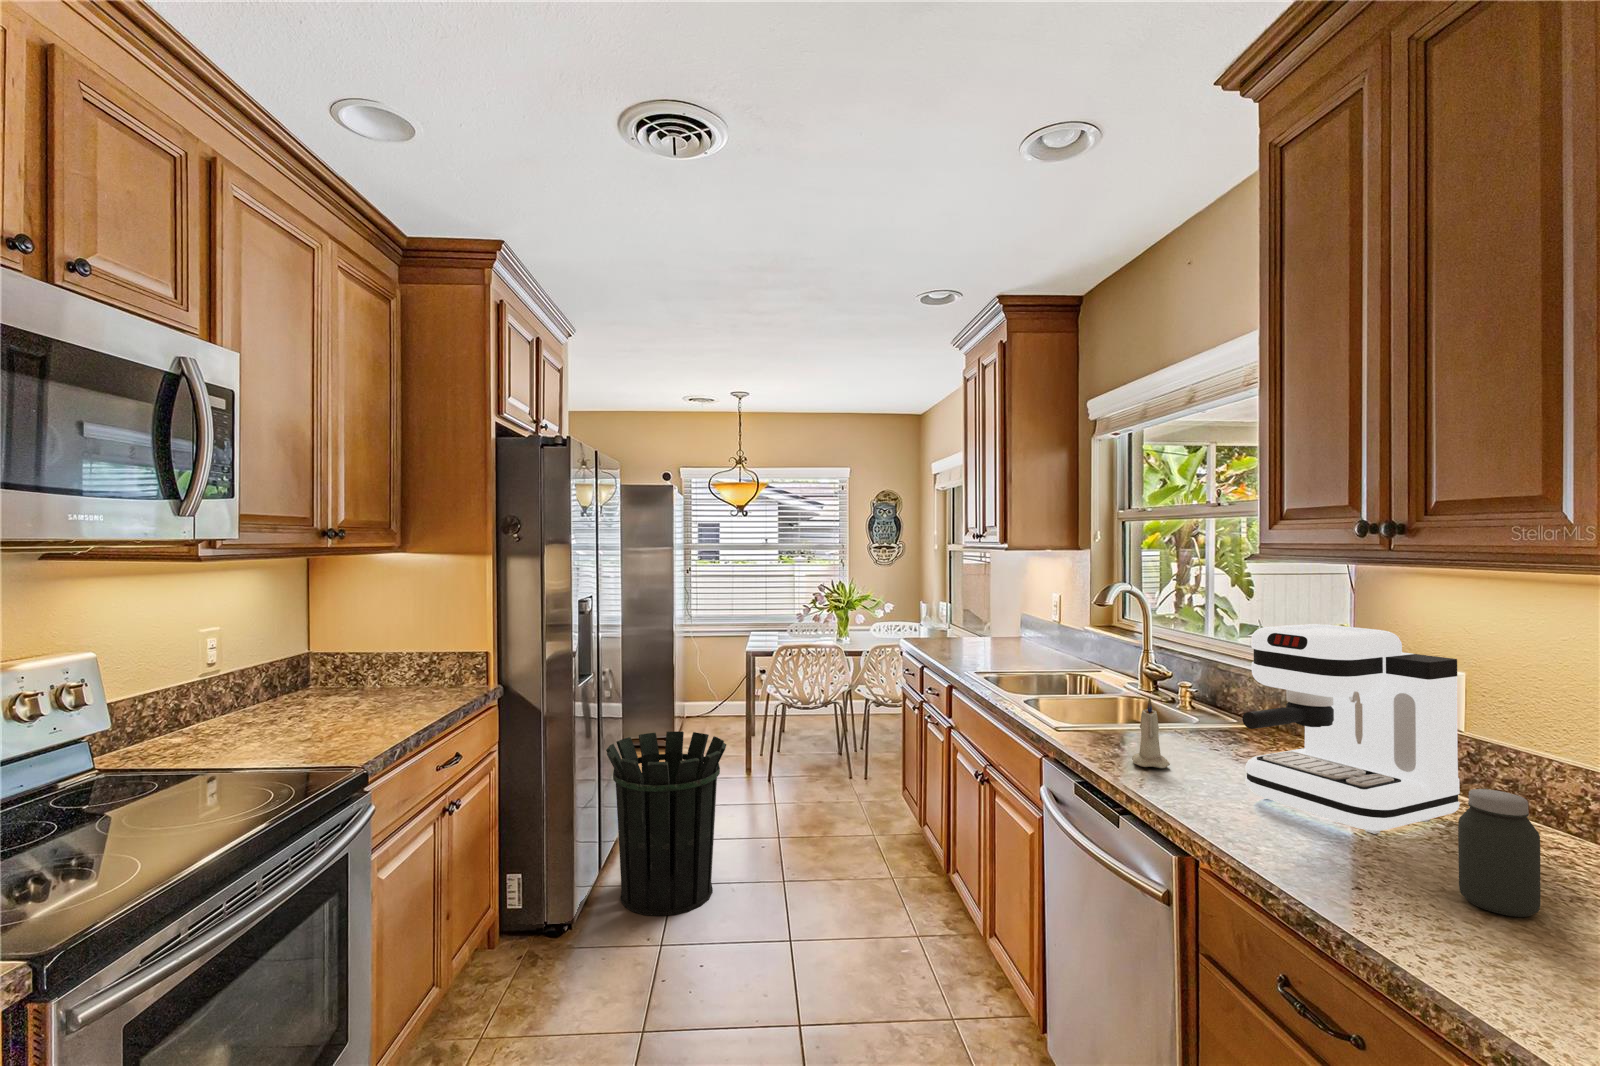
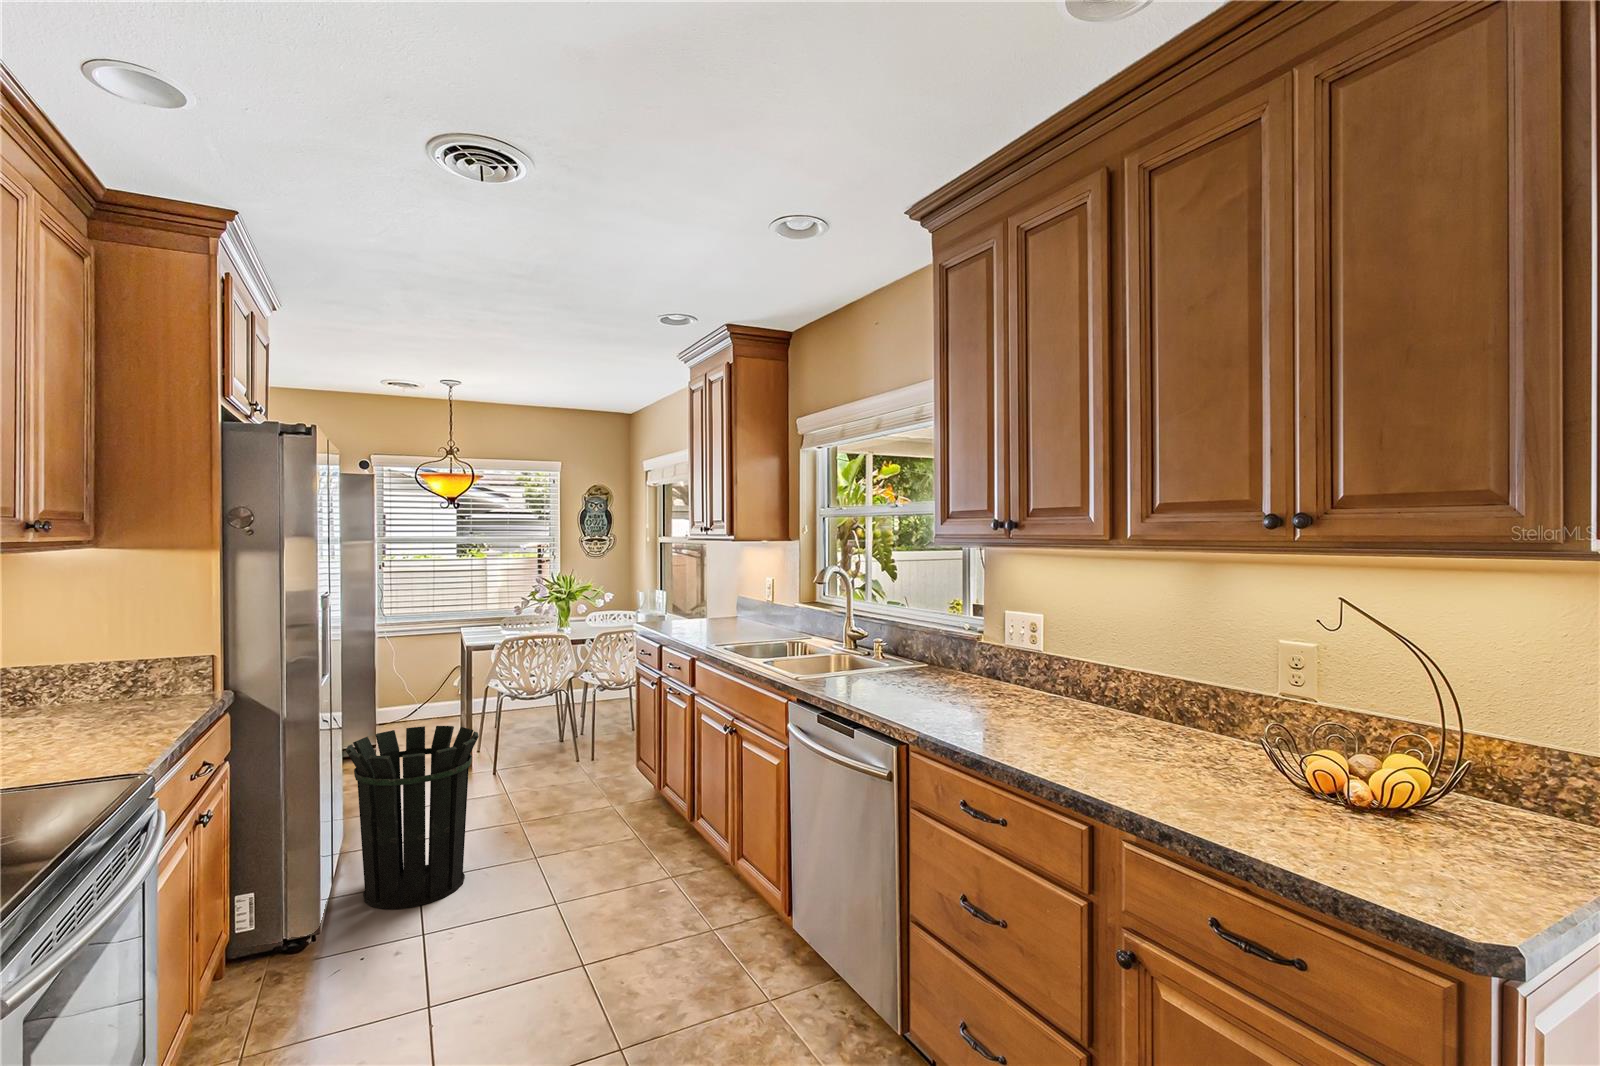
coffee maker: present [1242,624,1460,834] -> none [929,588,1042,715]
candle: present [1132,698,1170,768] -> none [855,646,880,695]
jar: present [1458,789,1541,917] -> none [1043,674,1078,742]

